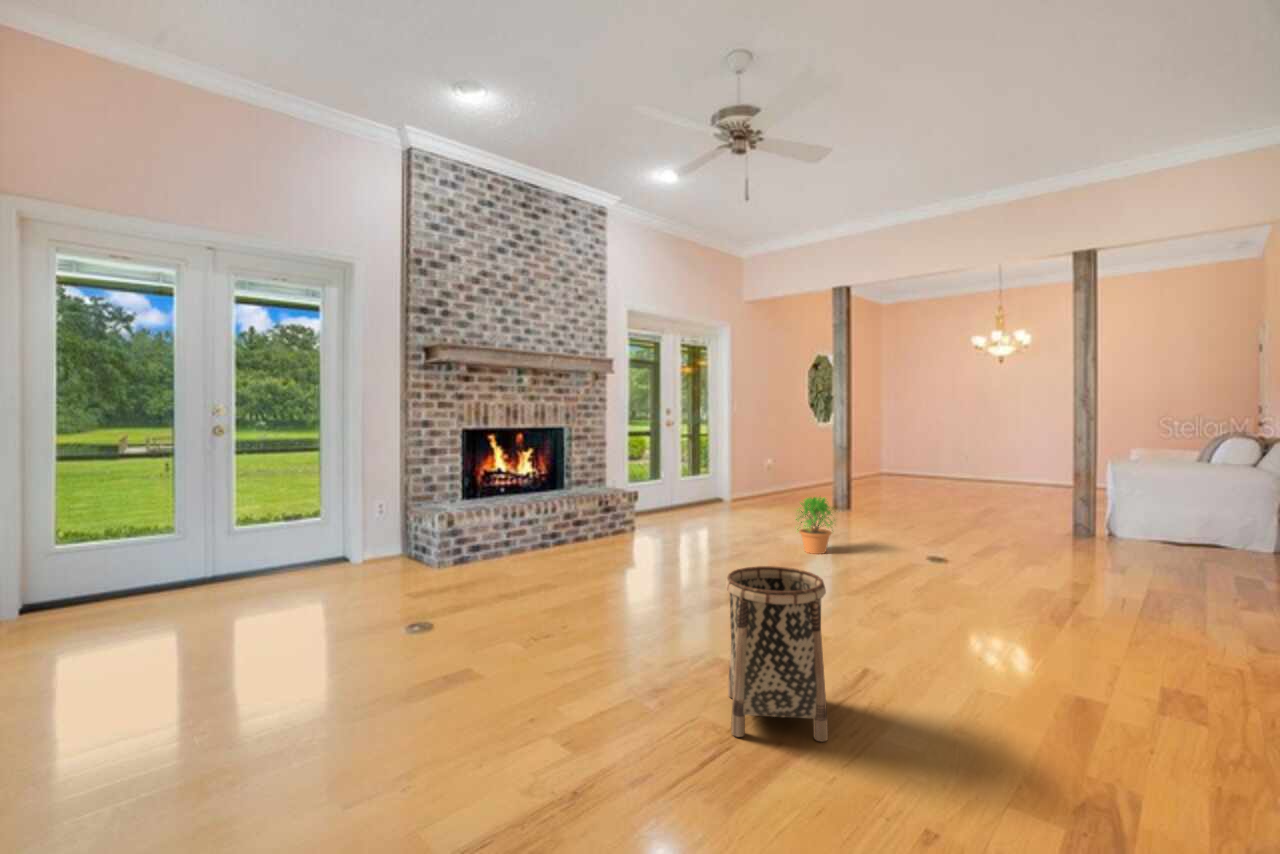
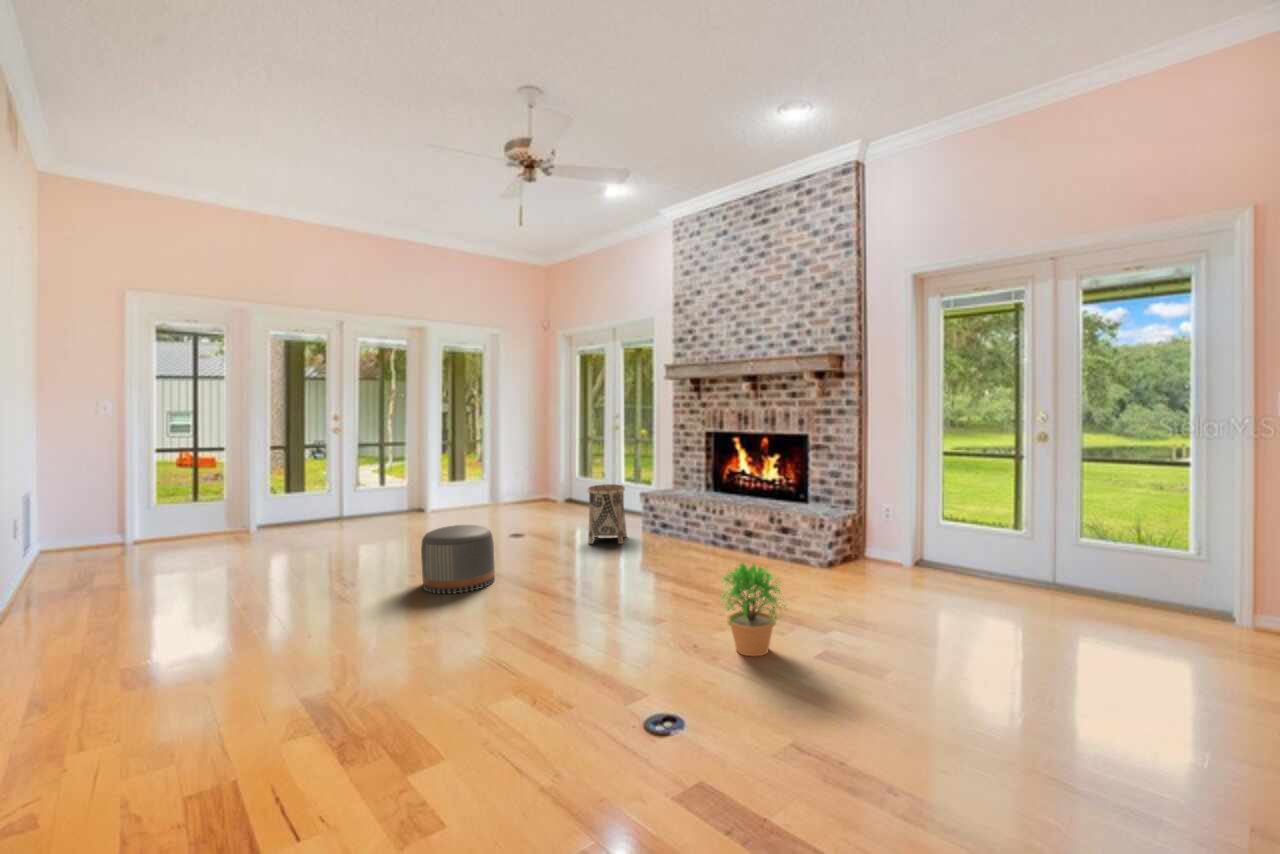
pouf: none [587,553,695,668] -> present [421,525,495,594]
basket: present [726,566,828,742] -> present [588,484,627,544]

